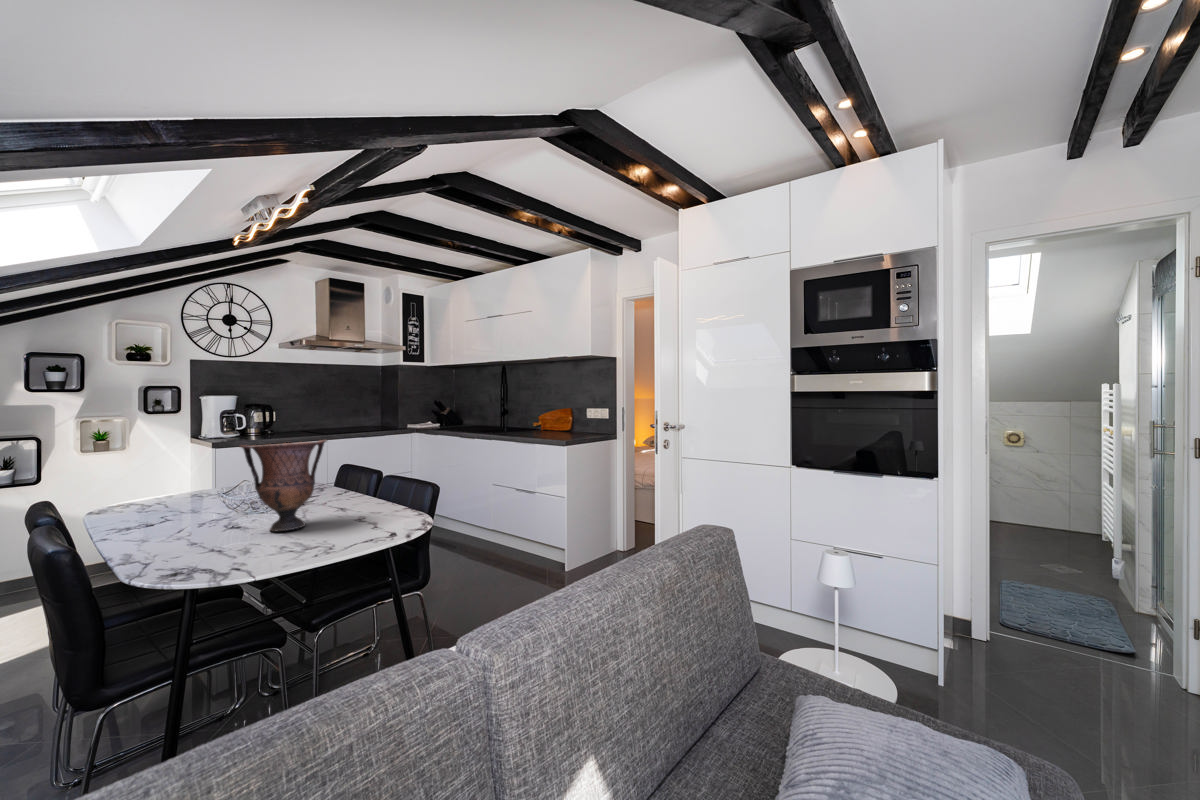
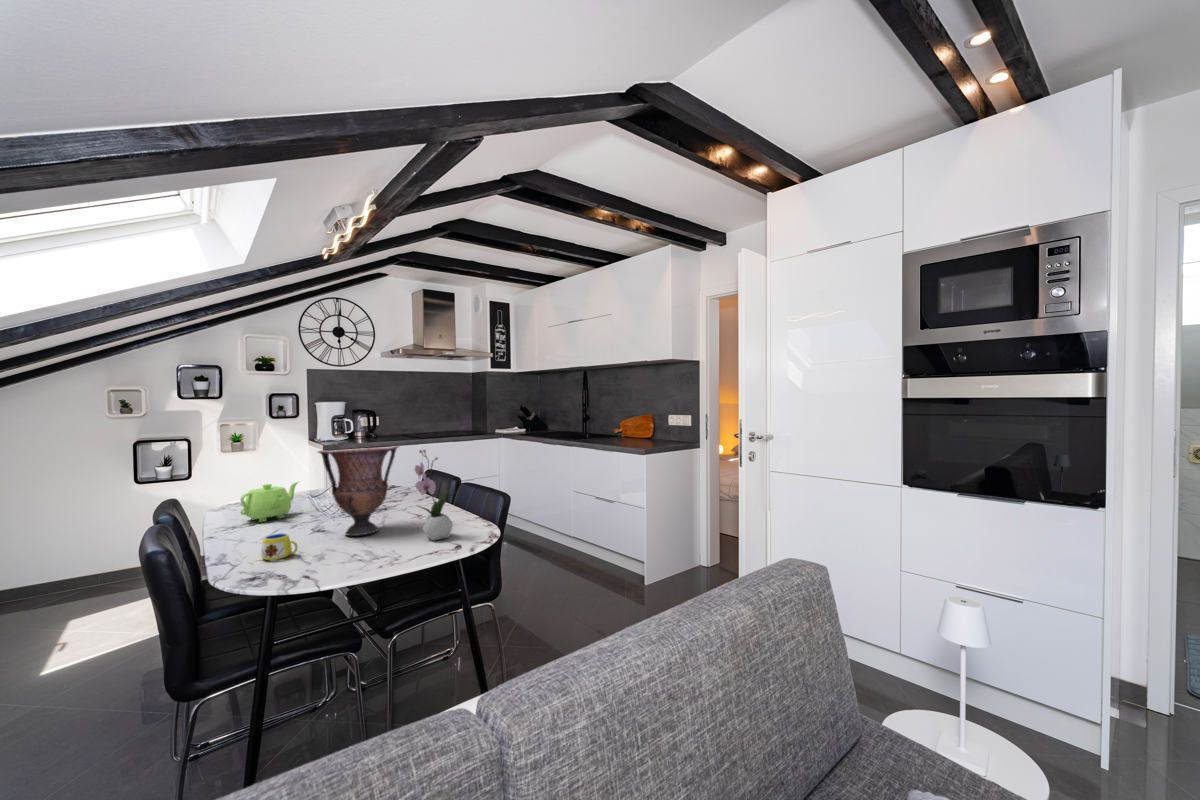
flower arrangement: none [348,443,391,532] -> present [415,450,454,540]
teapot: none [140,480,207,524] -> present [240,482,298,522]
mug: none [183,530,224,558] -> present [261,534,297,561]

